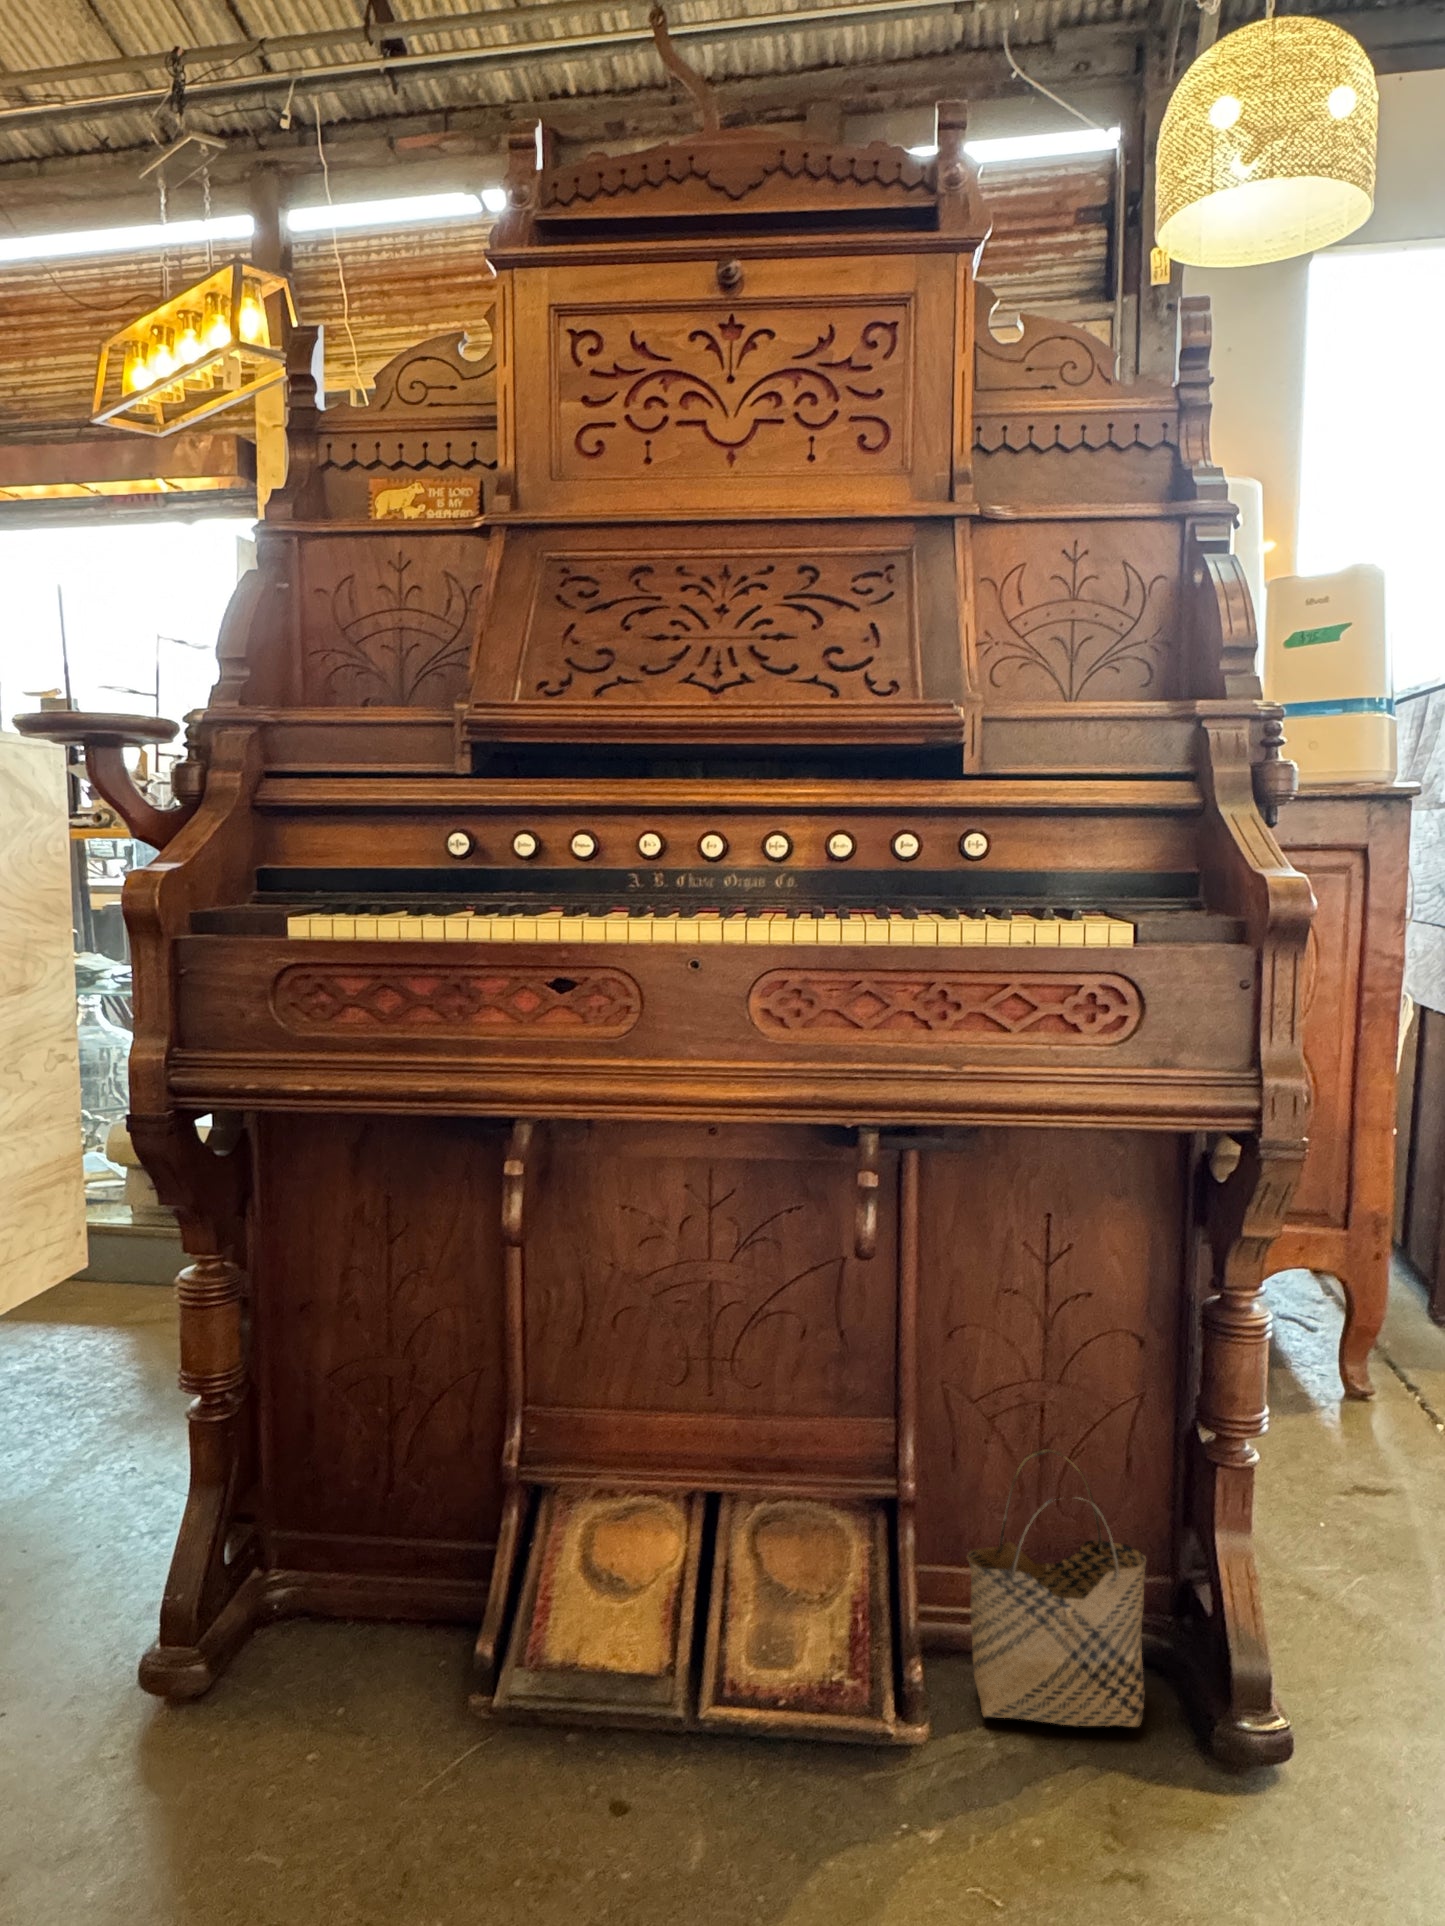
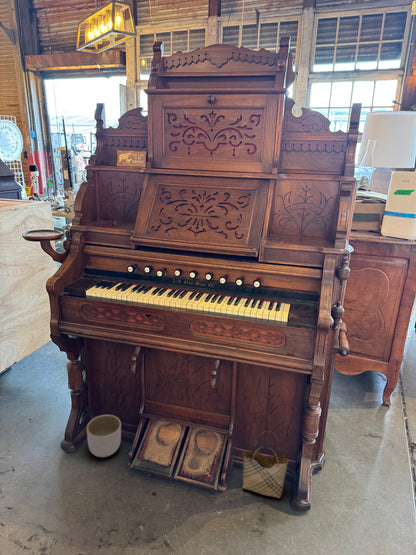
planter: none [284,1512,432,1702] -> present [87,415,121,457]

